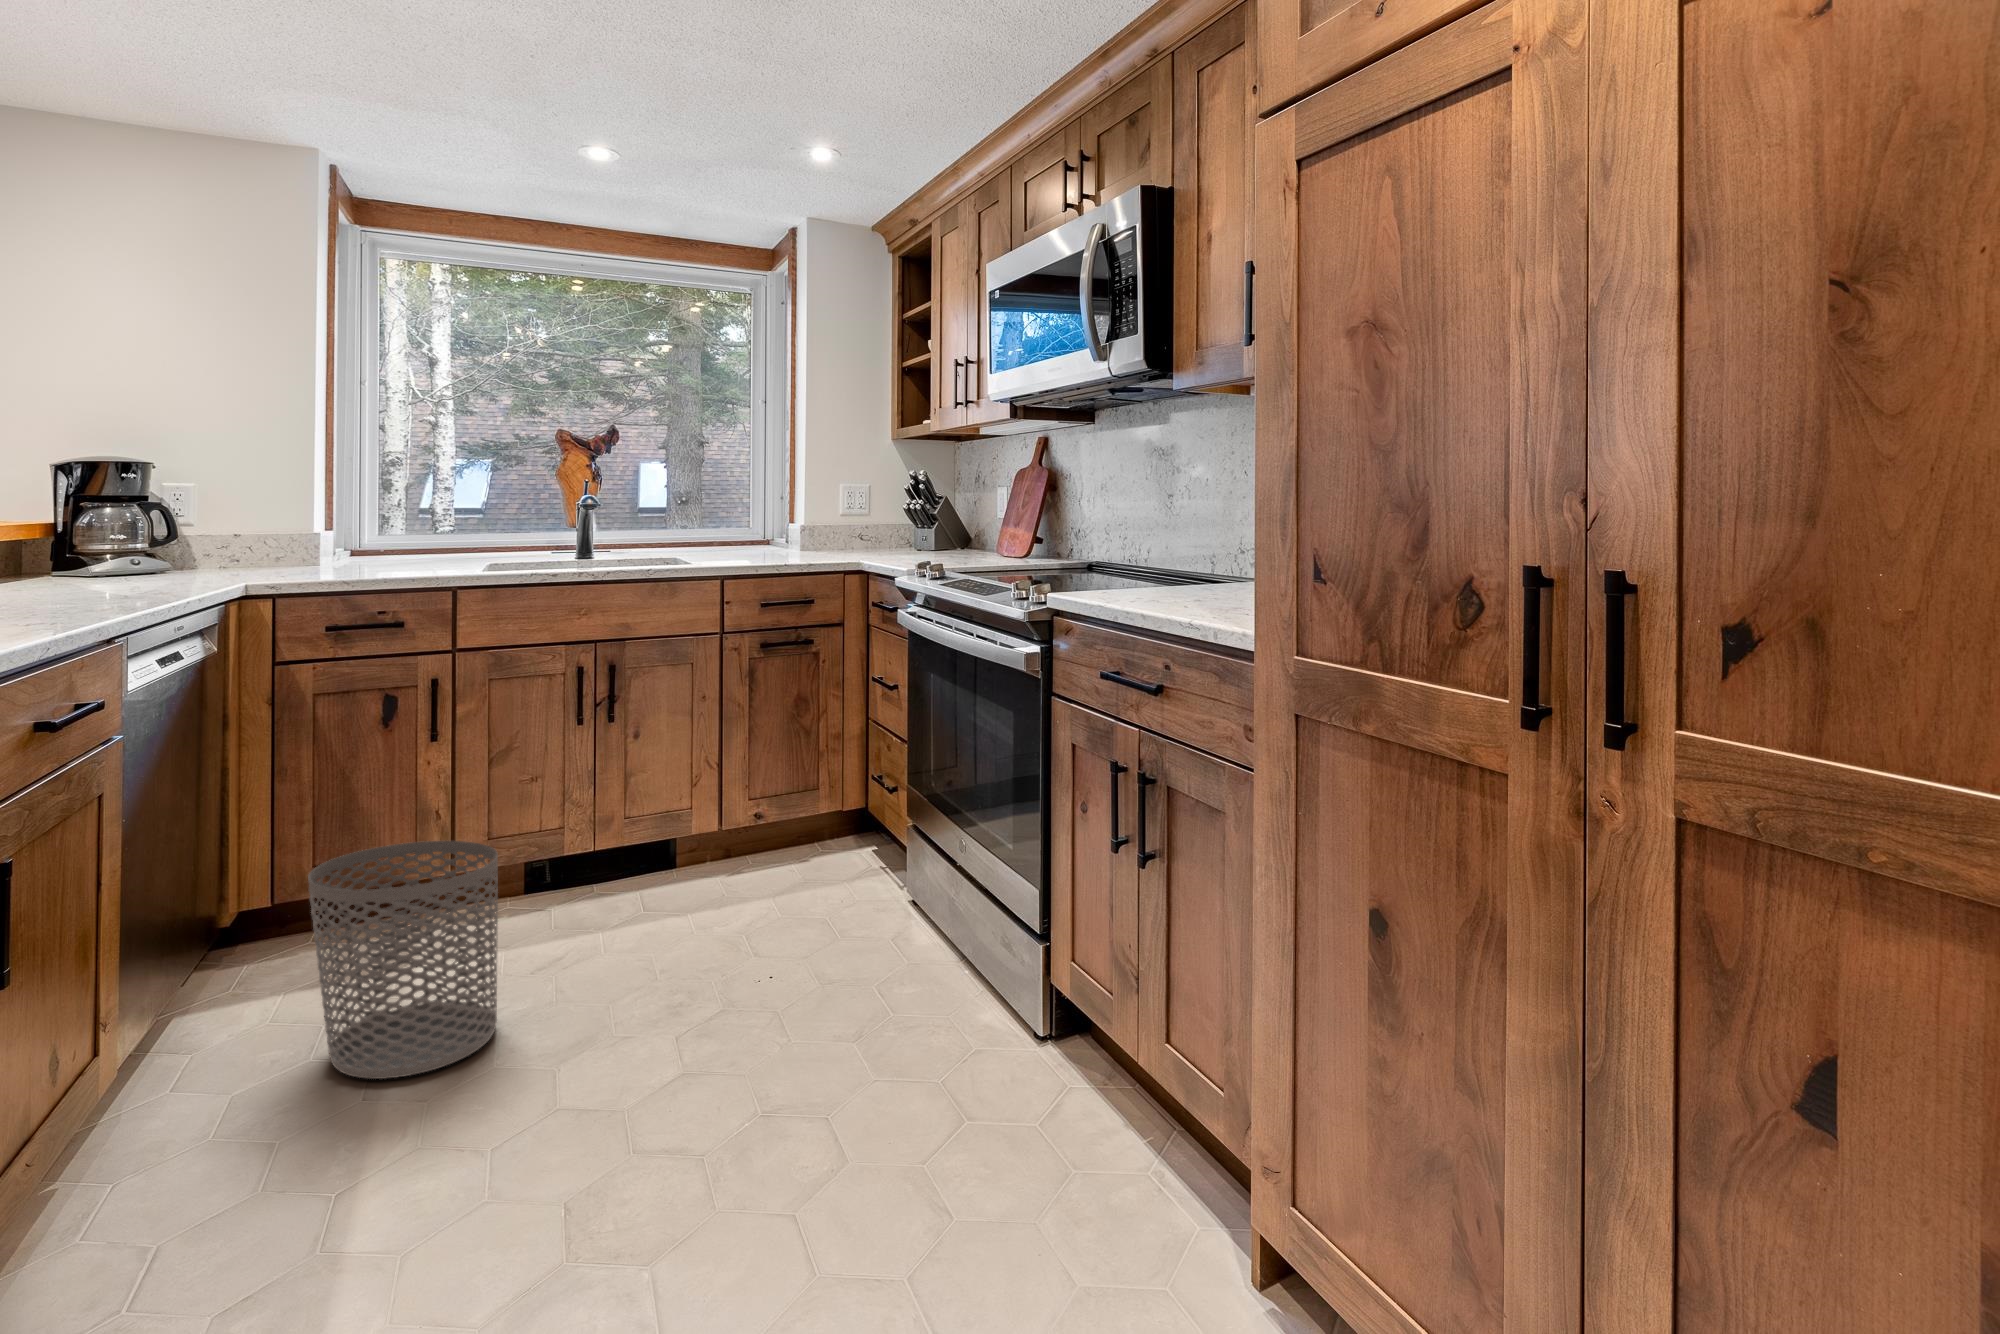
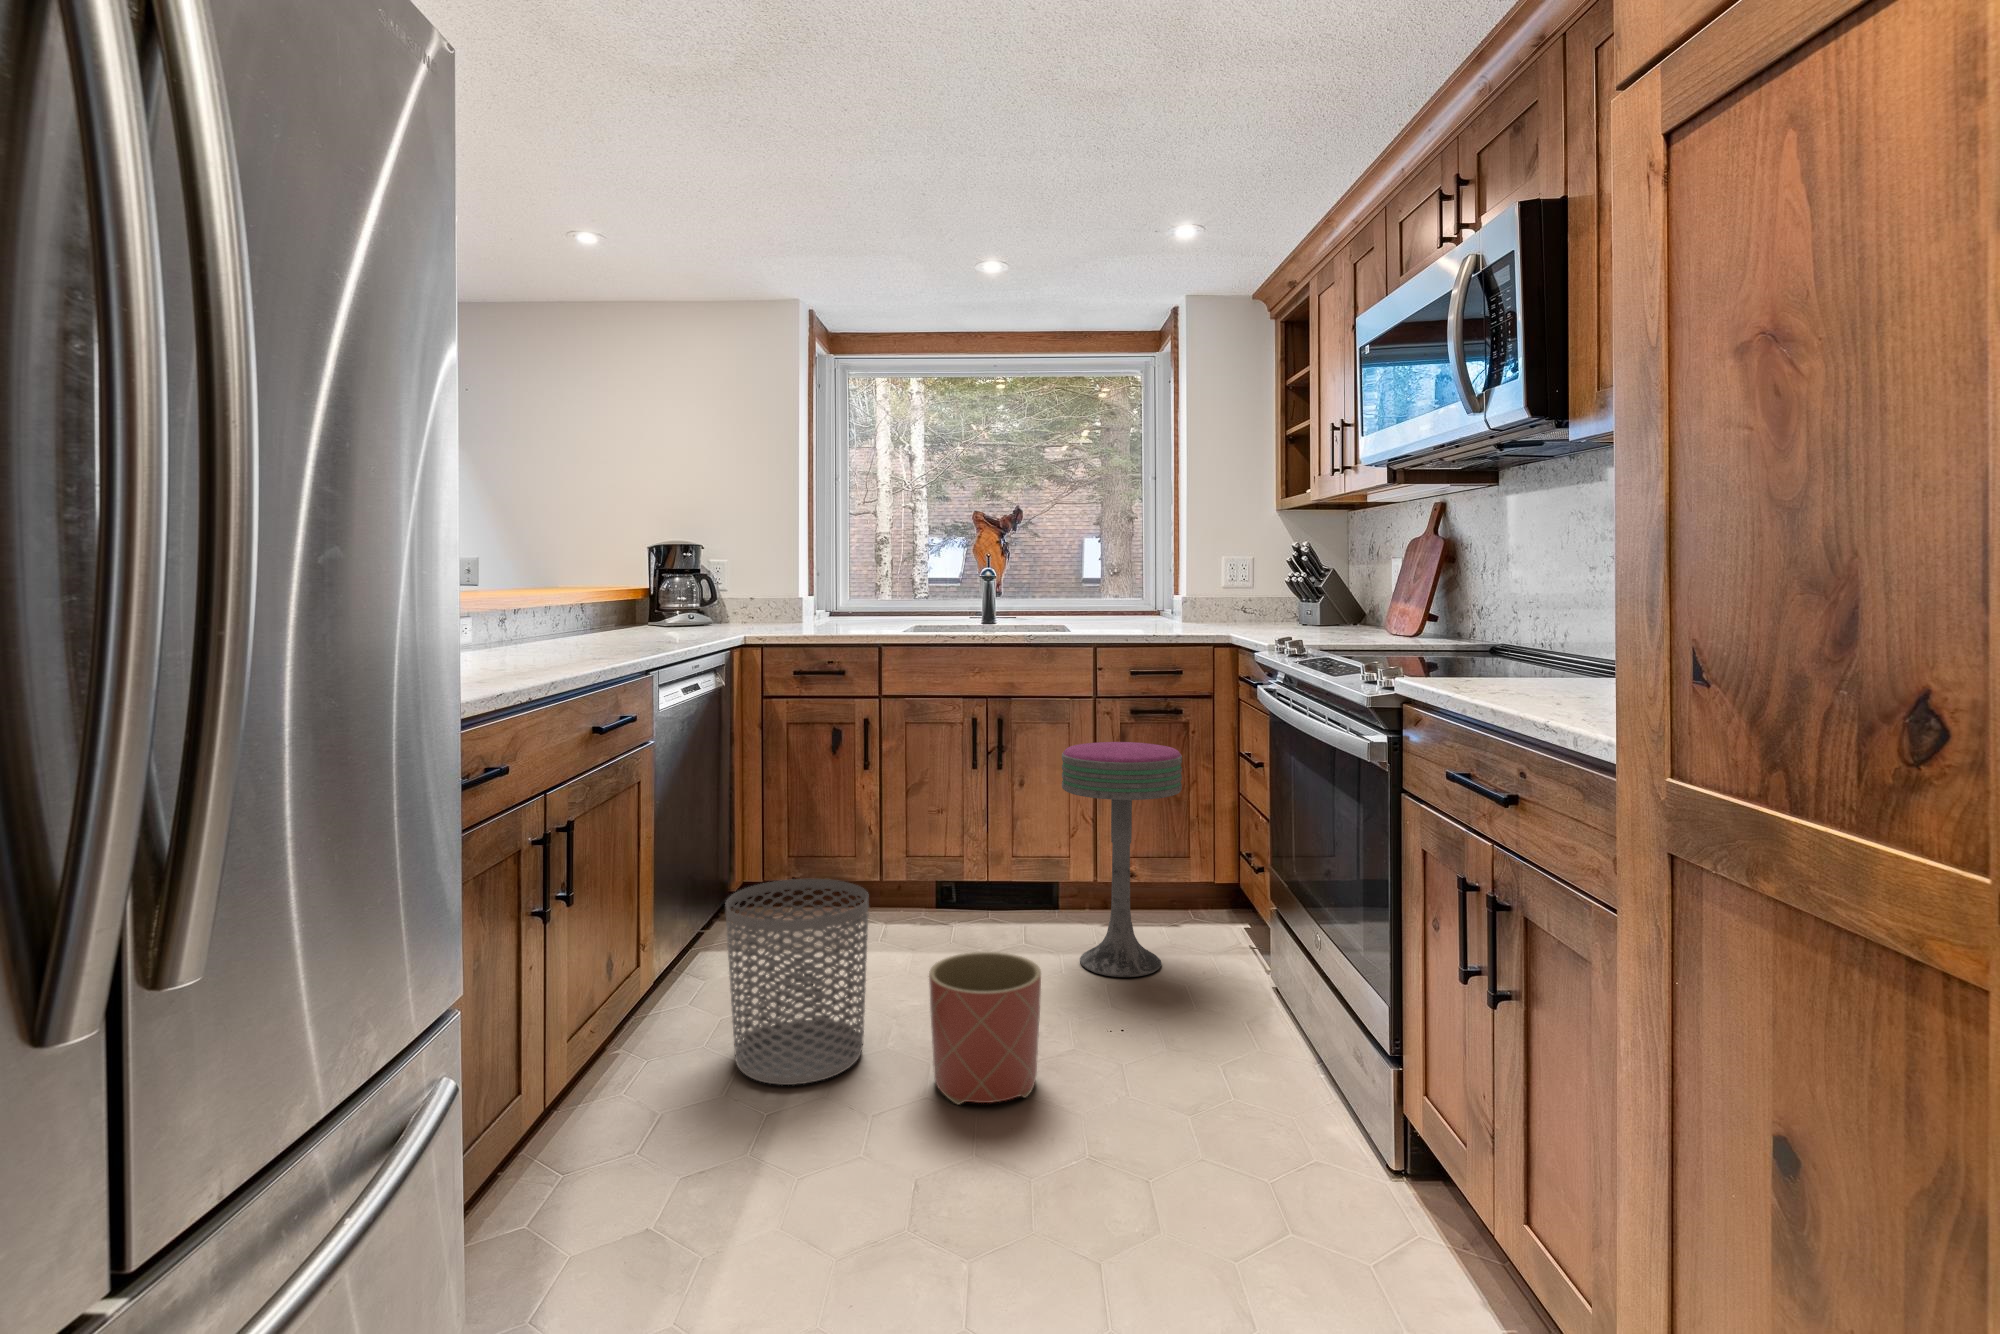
bar stool: none [696,674,824,912] -> present [1062,742,1182,977]
planter: none [582,896,708,1057] -> present [929,952,1041,1105]

